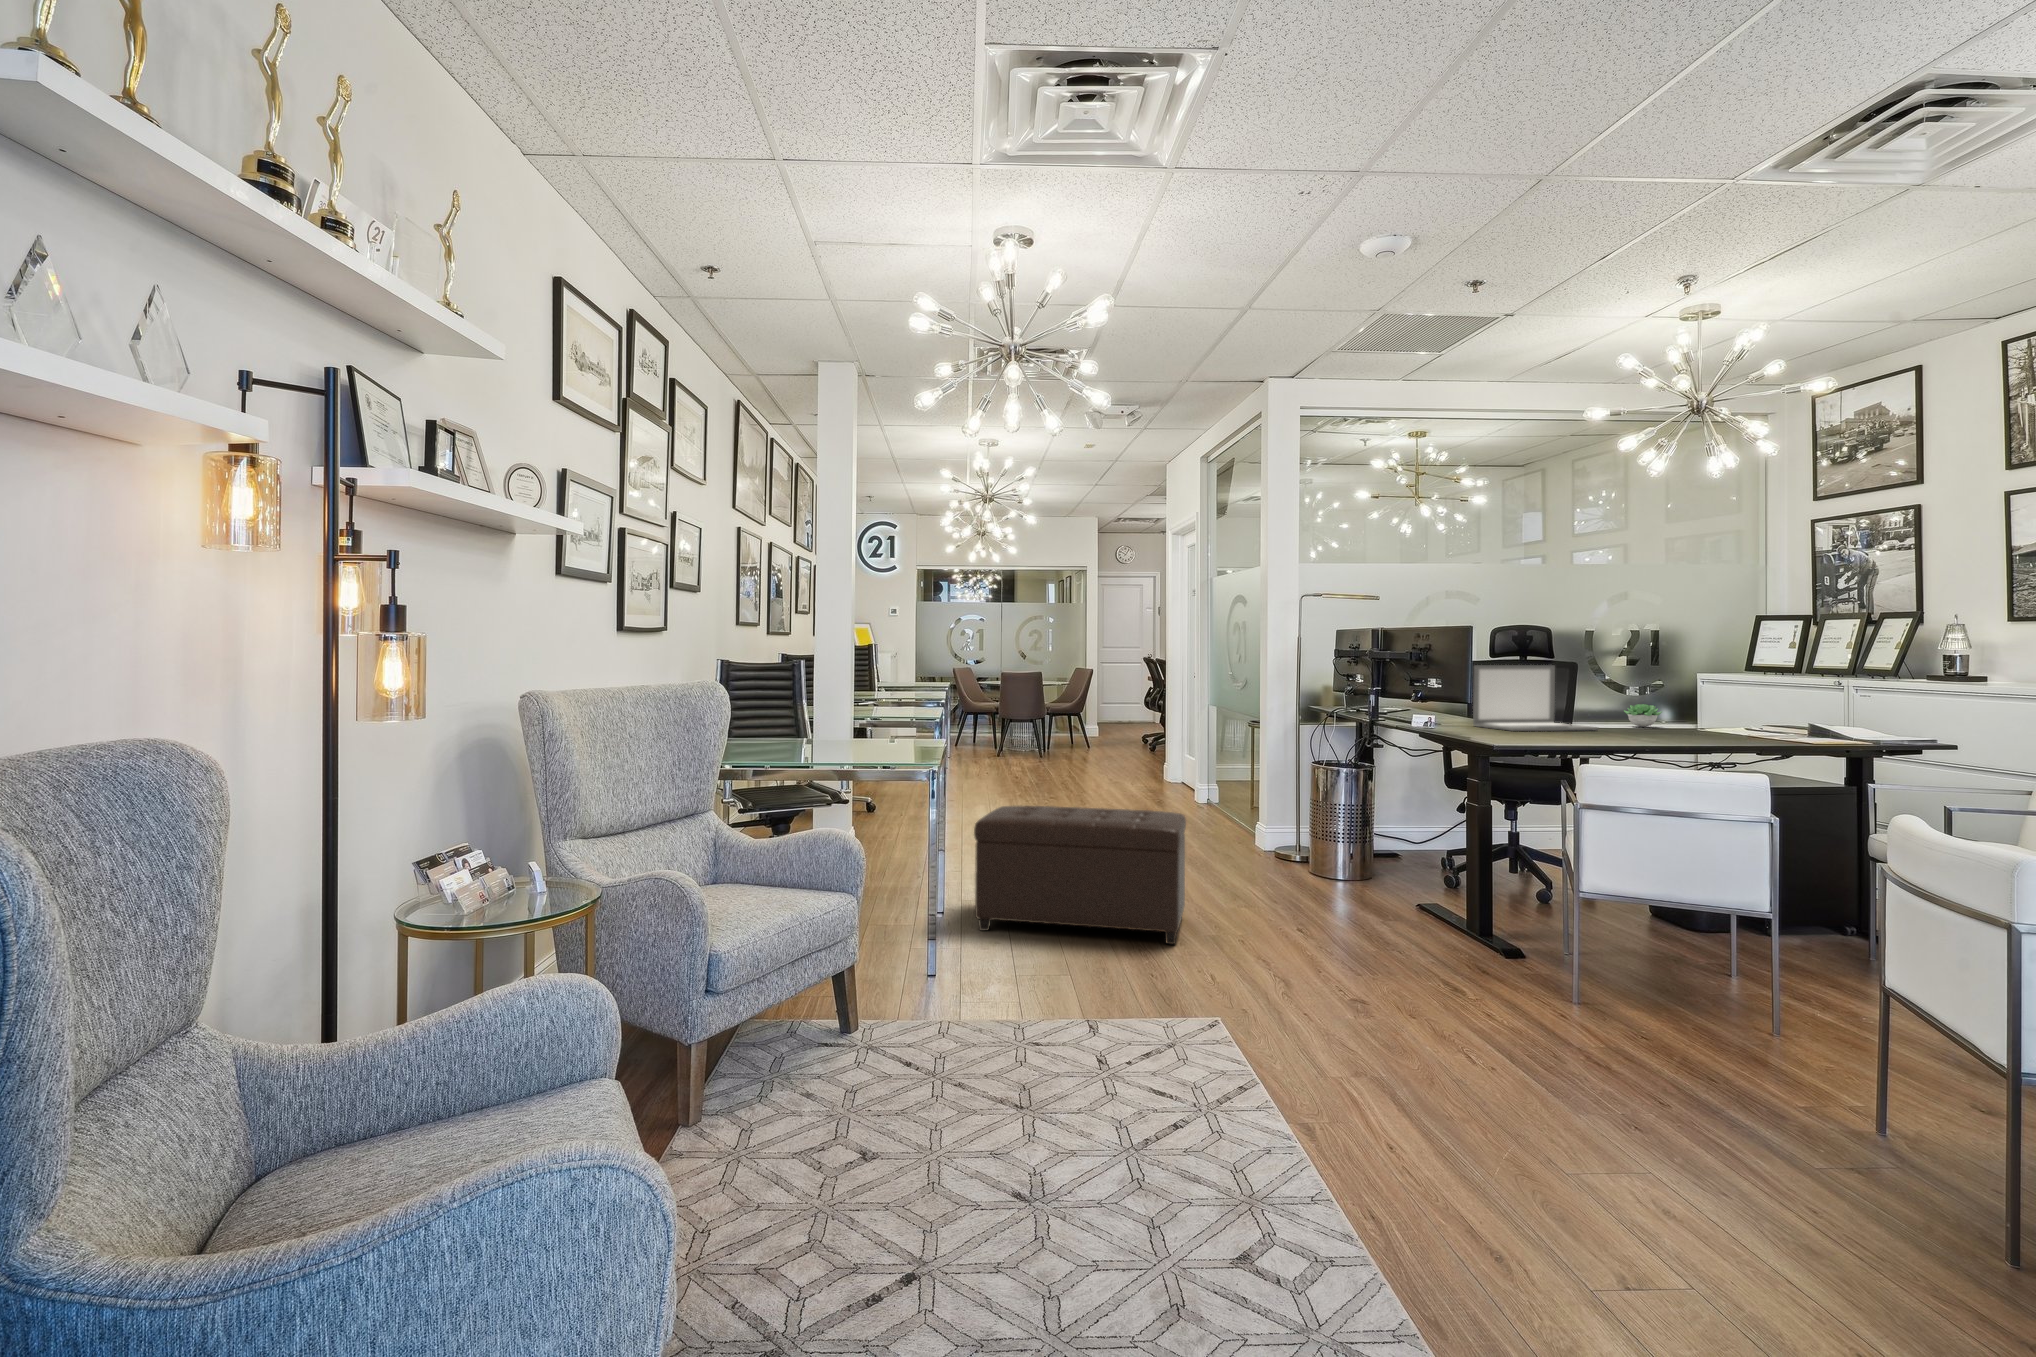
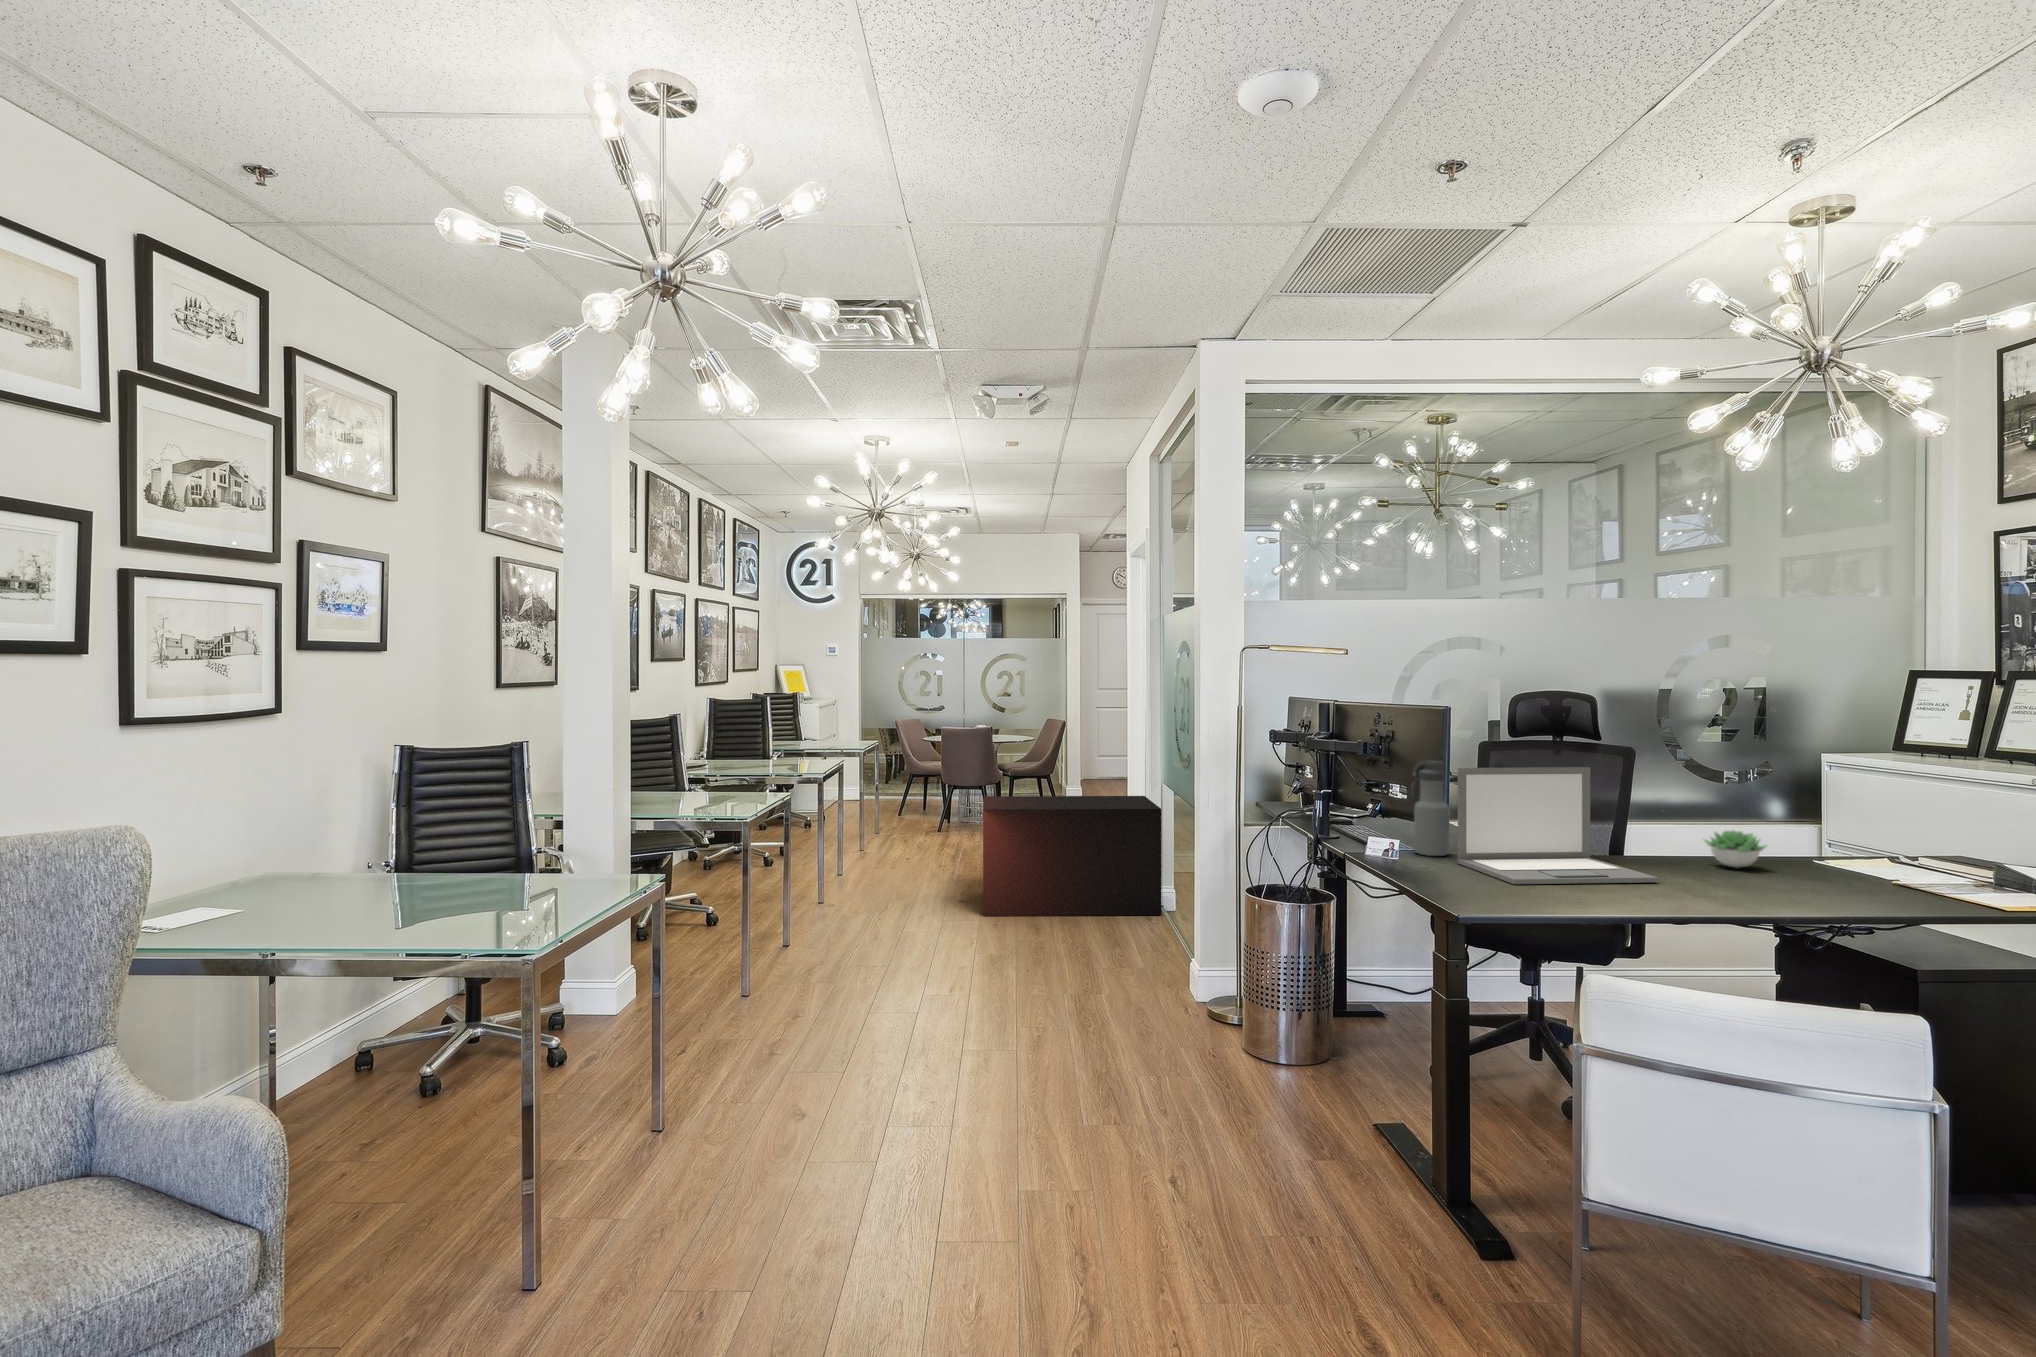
water bottle: none [1441,664,1465,724] -> present [1411,761,1449,856]
storage cabinet: none [1067,722,1215,811] -> present [983,796,1161,916]
ottoman: present [974,806,1186,944] -> none [638,978,990,1250]

